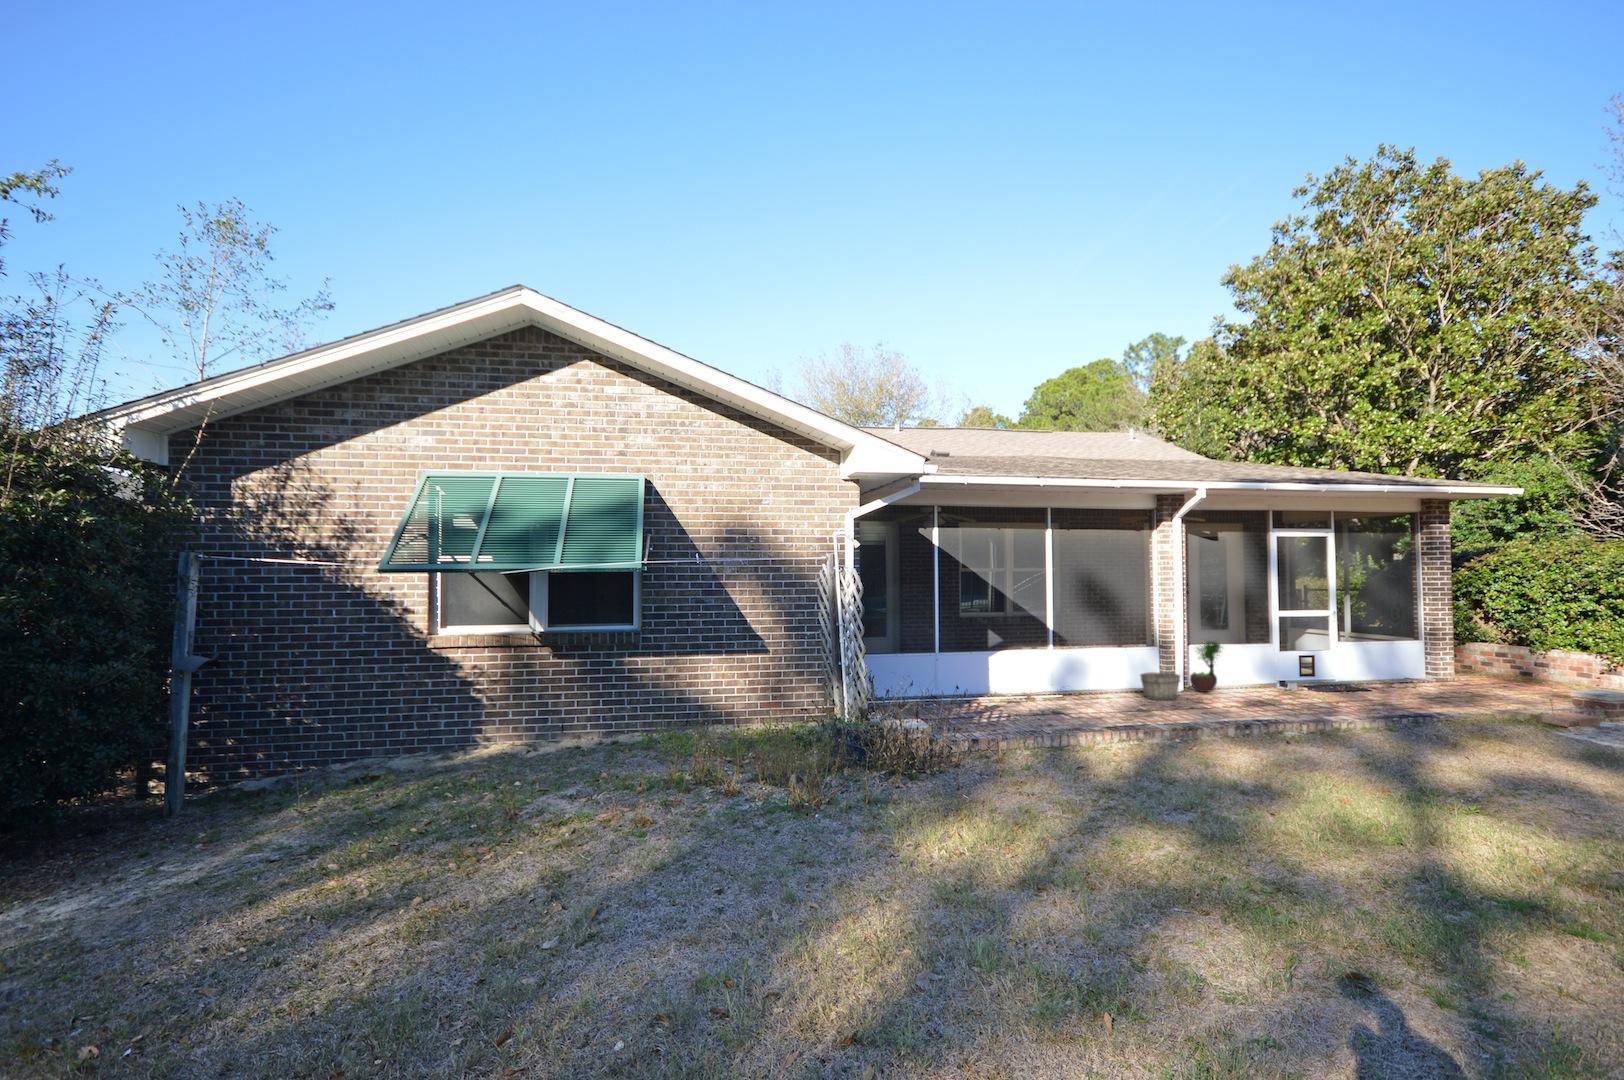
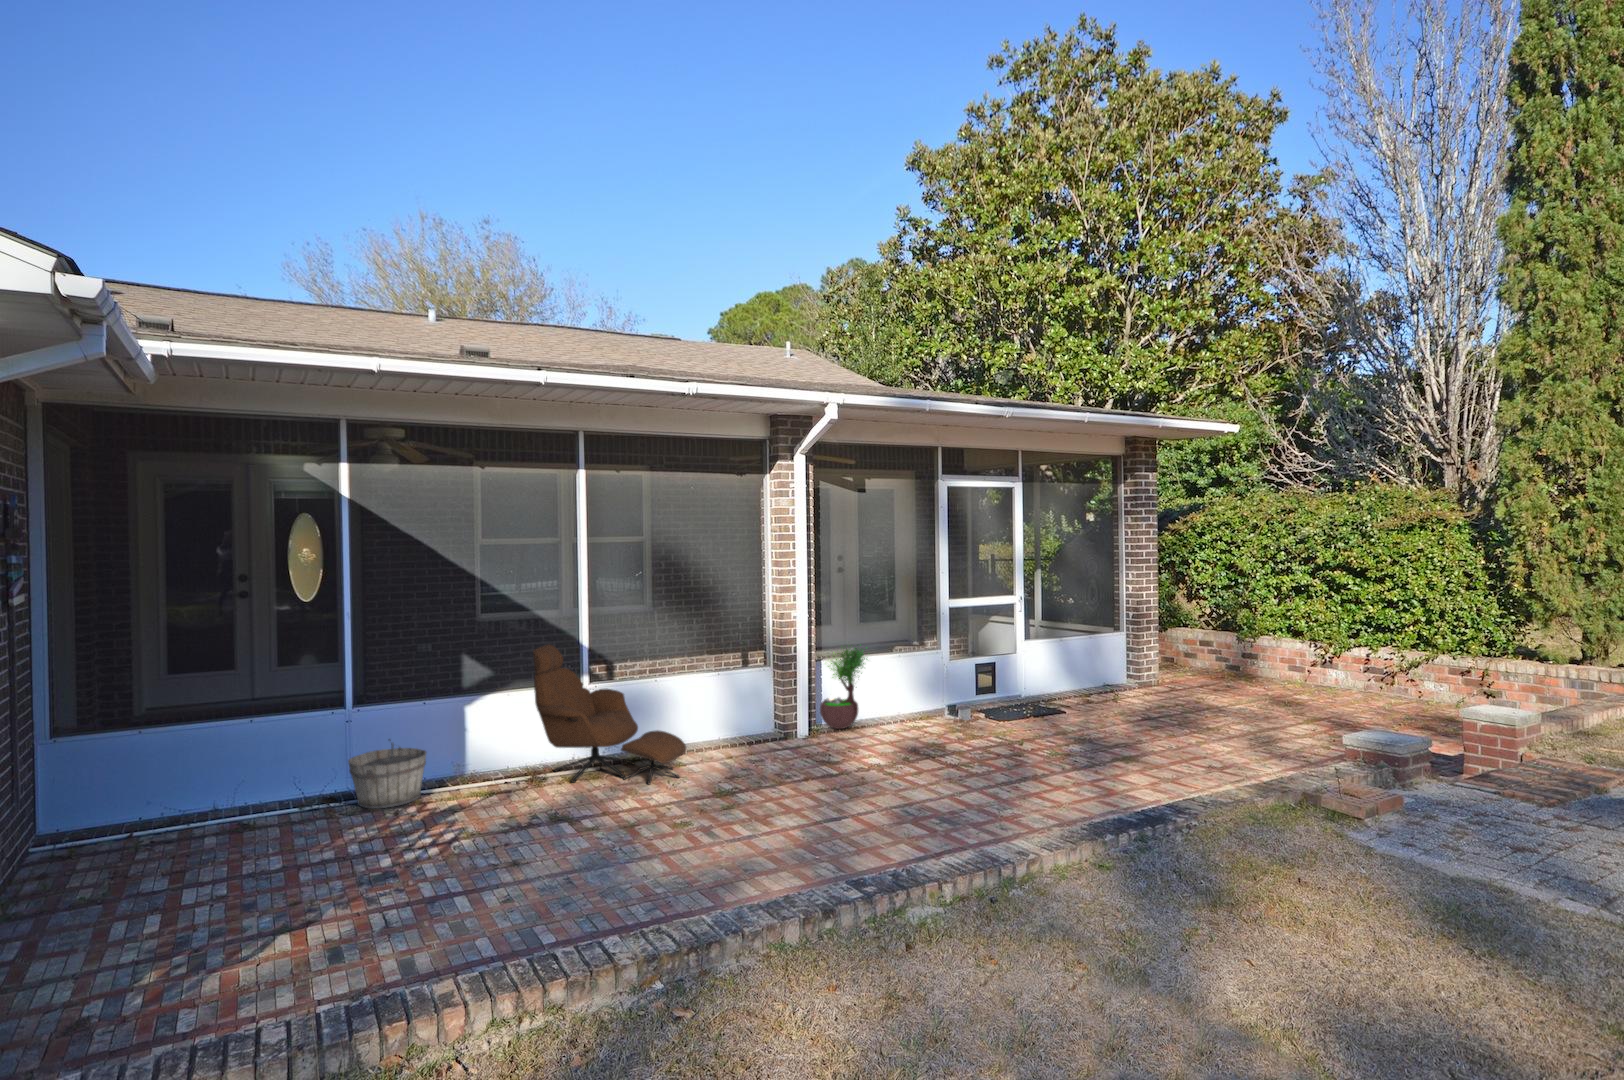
lounge chair: none [1021,627,1112,709] -> present [533,644,686,784]
wooden bucket: present [1140,672,1180,700] -> present [348,739,426,809]

